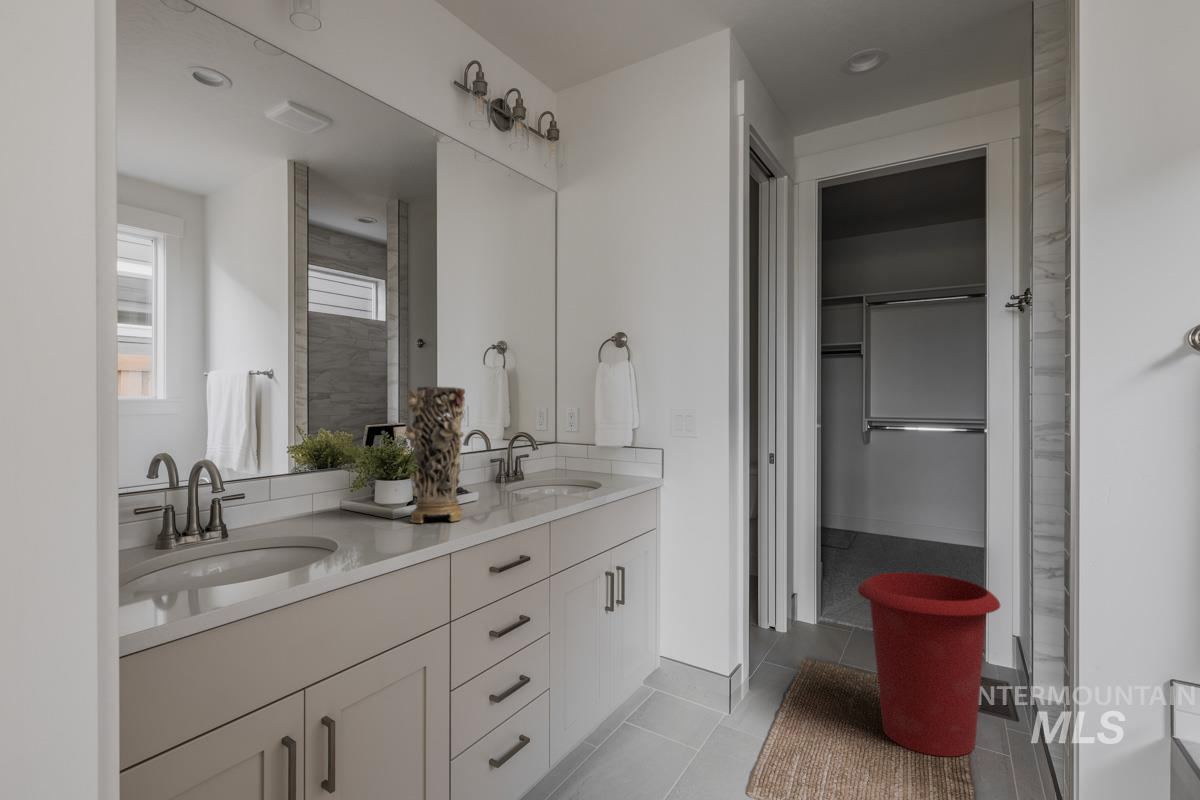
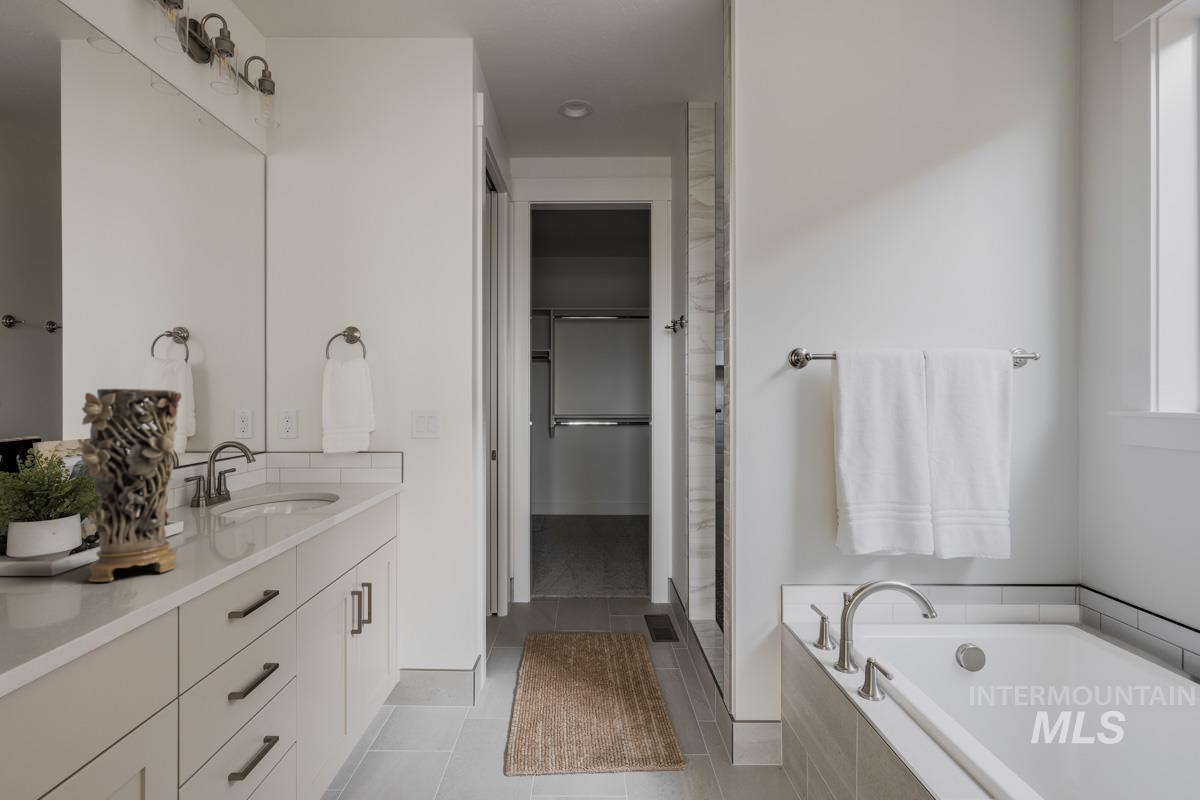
waste bin: present [858,573,1000,757] -> none [596,553,709,713]

